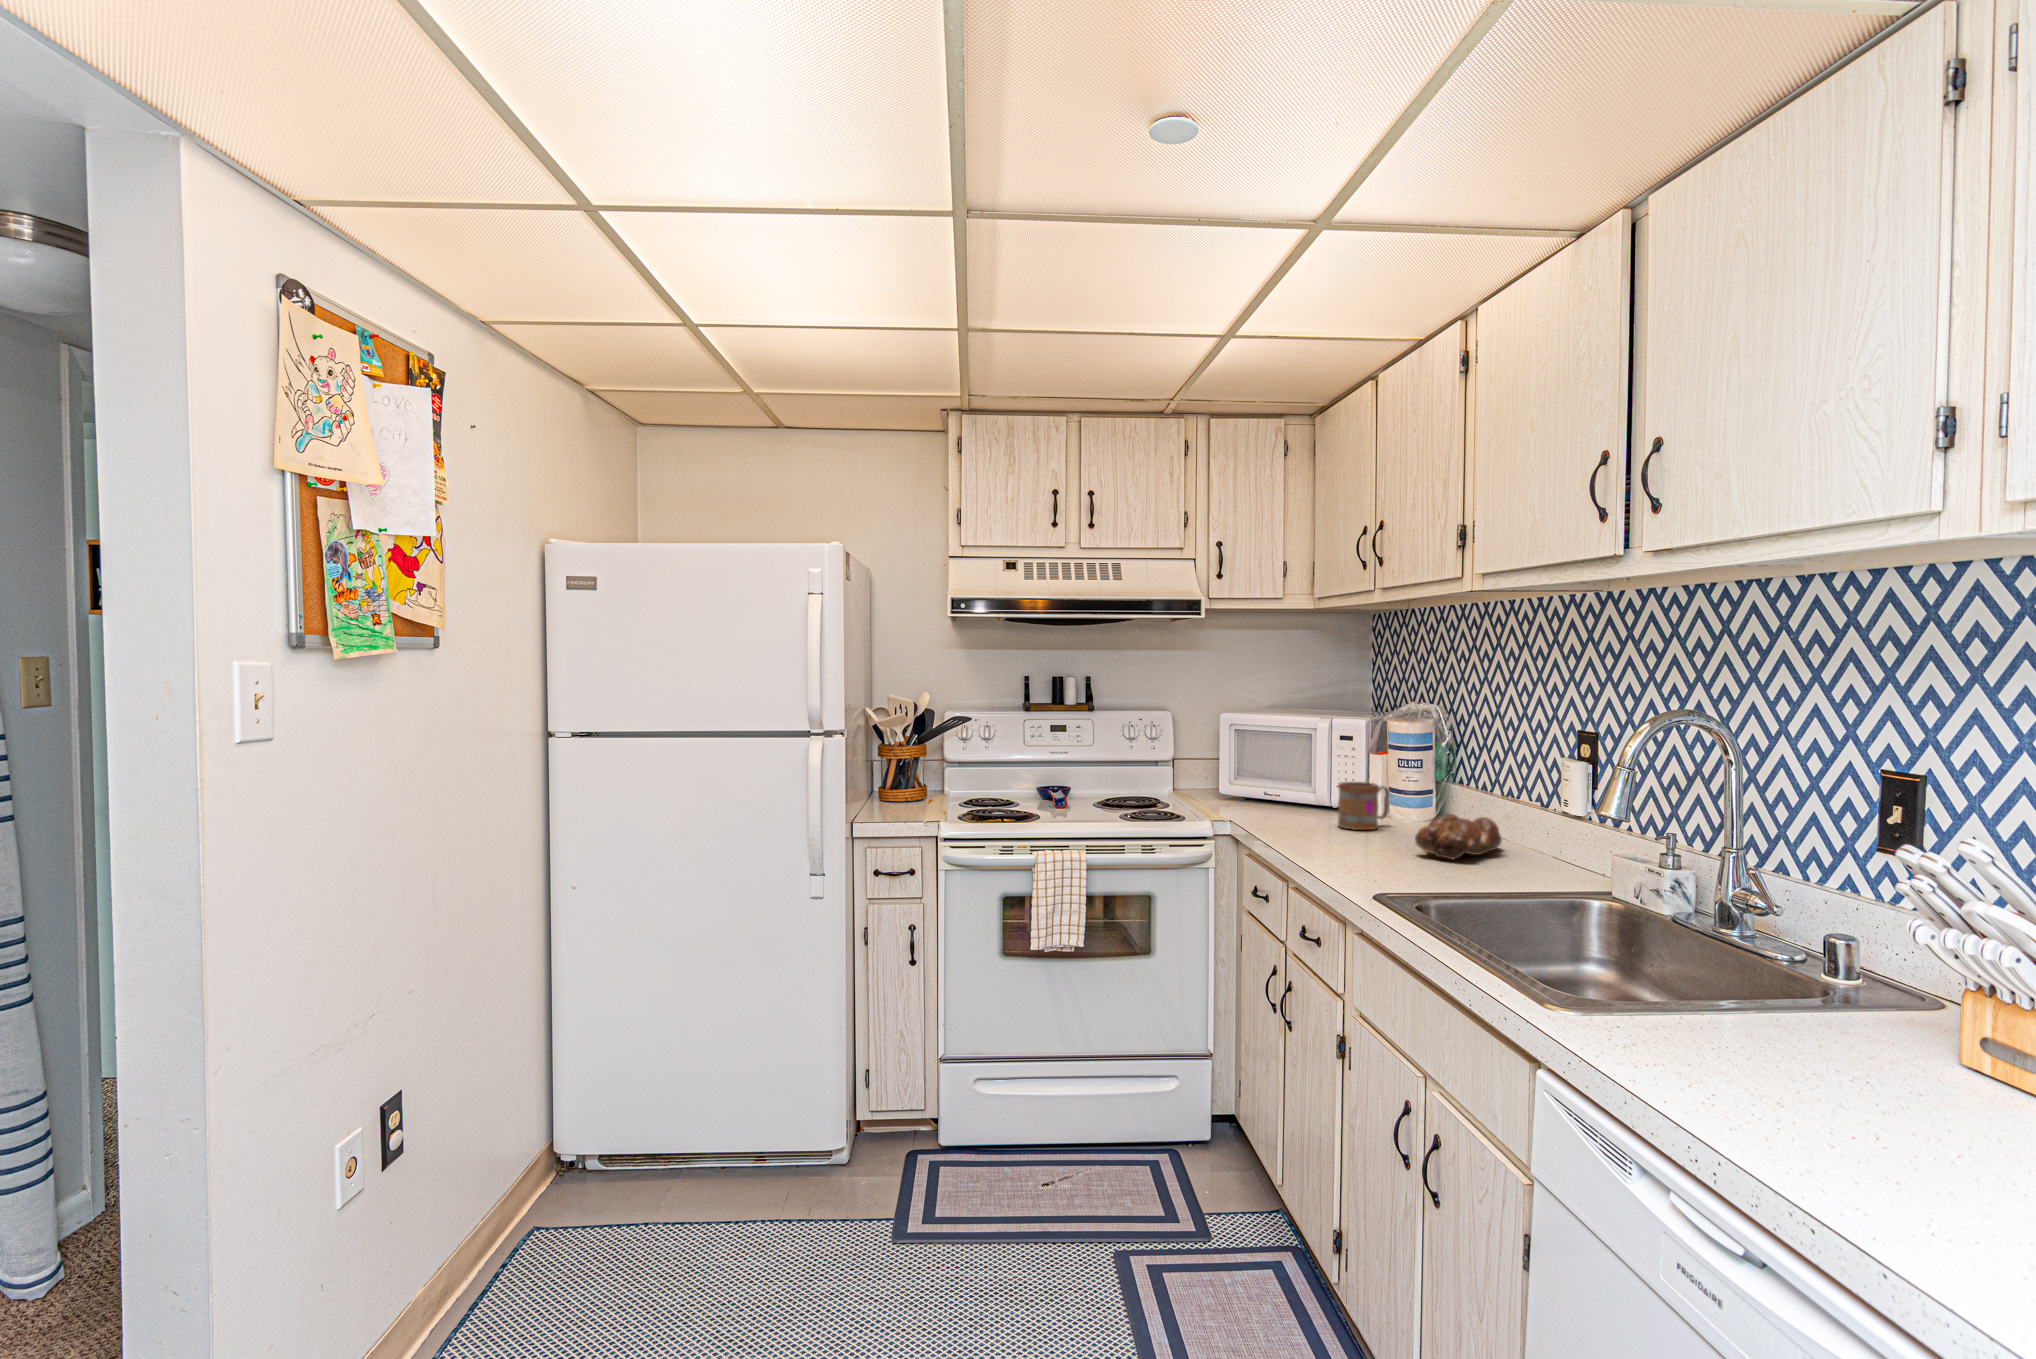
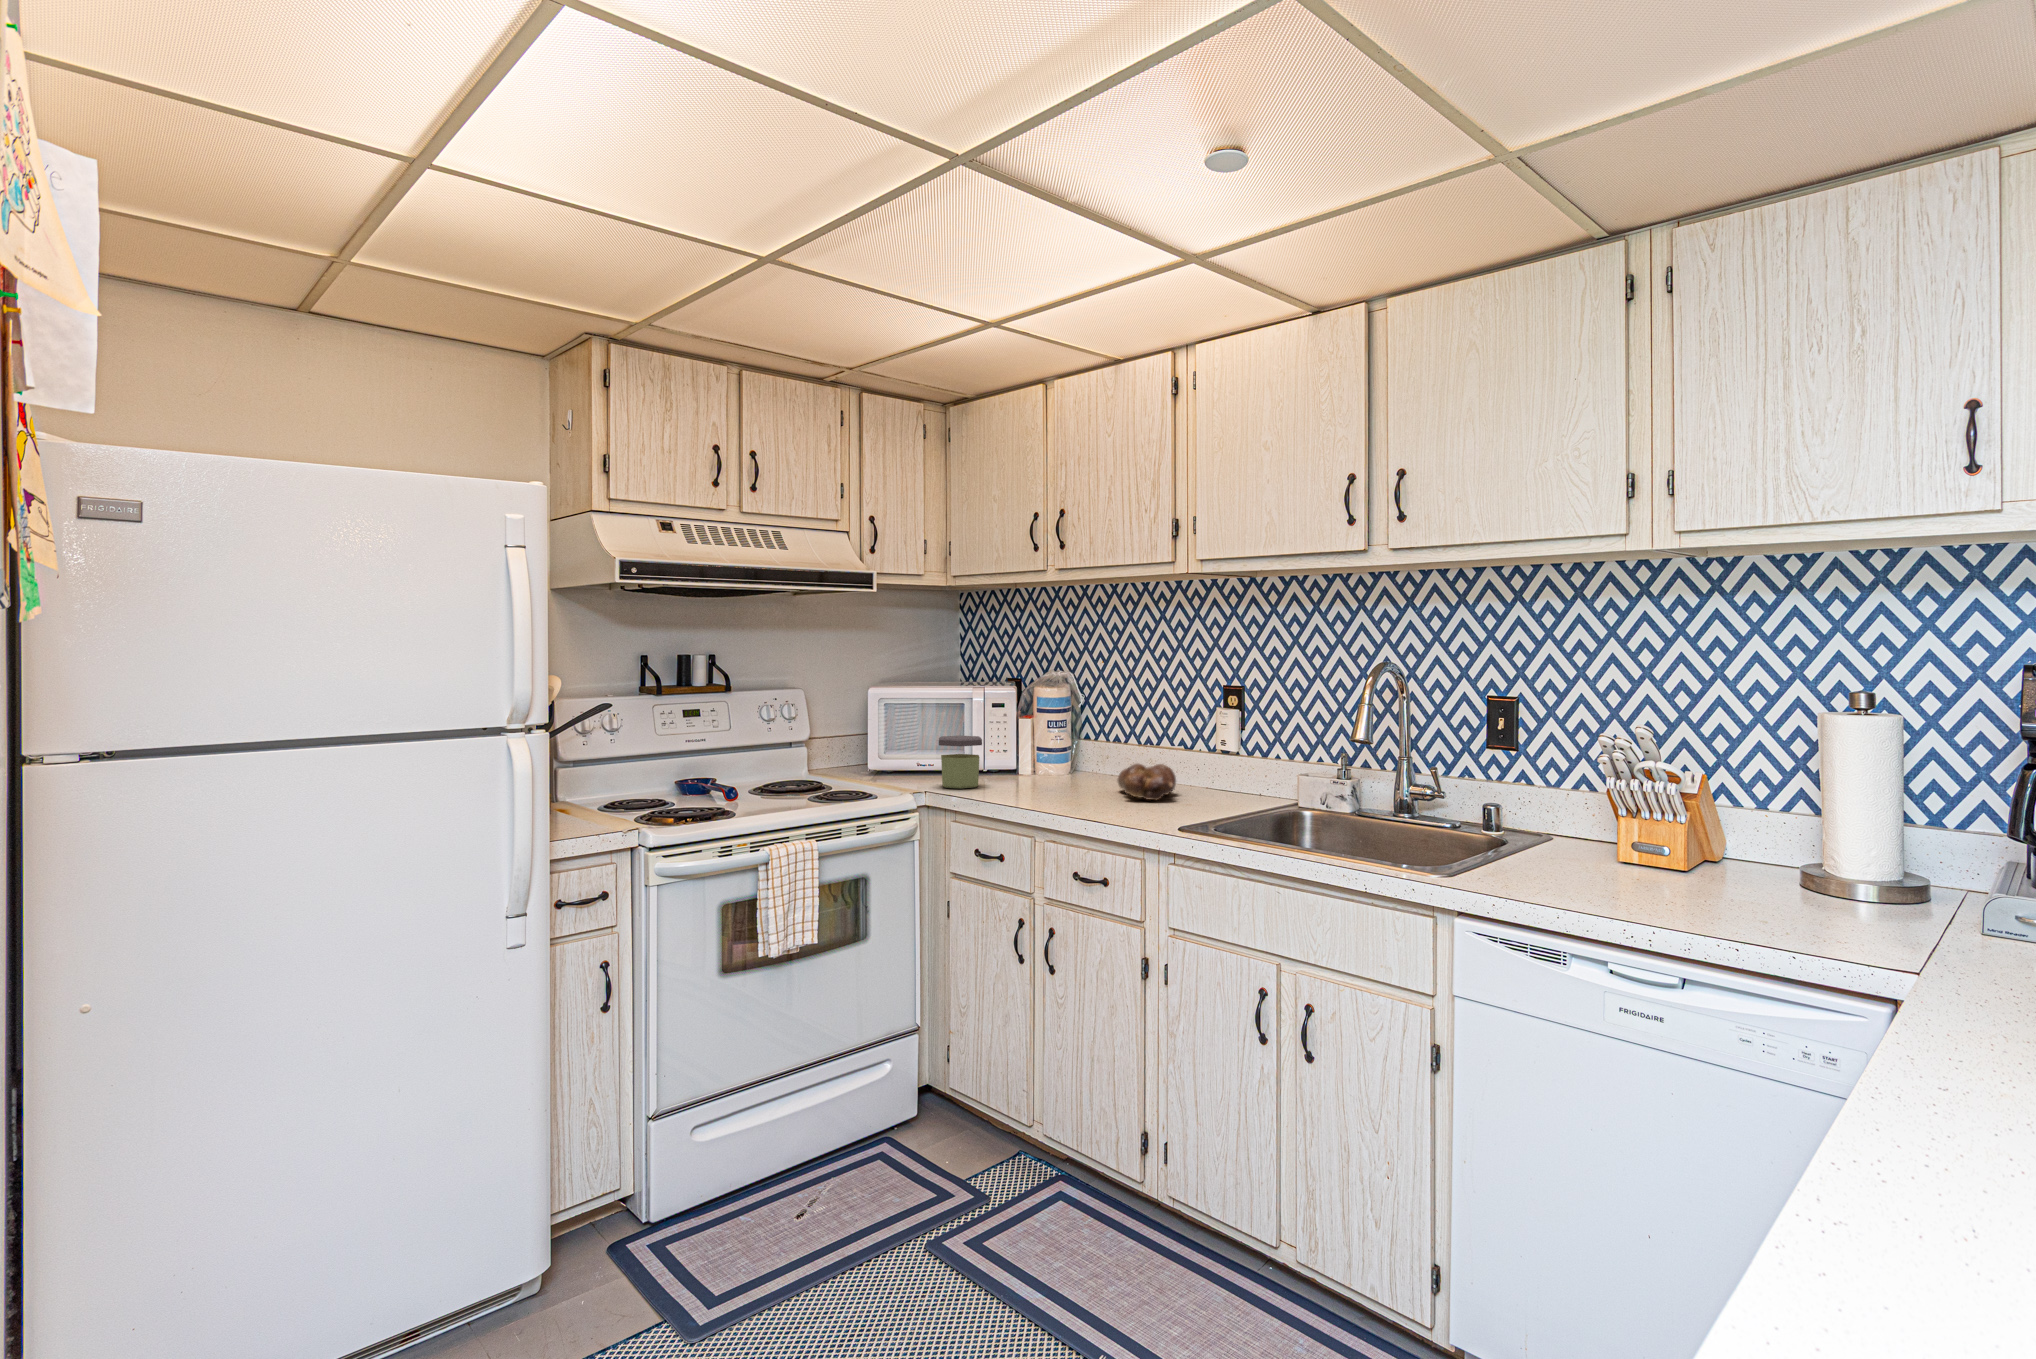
jar: none [1256,765,1308,820] -> present [939,736,982,789]
mug: present [1338,782,1389,830] -> none [1019,746,1055,789]

